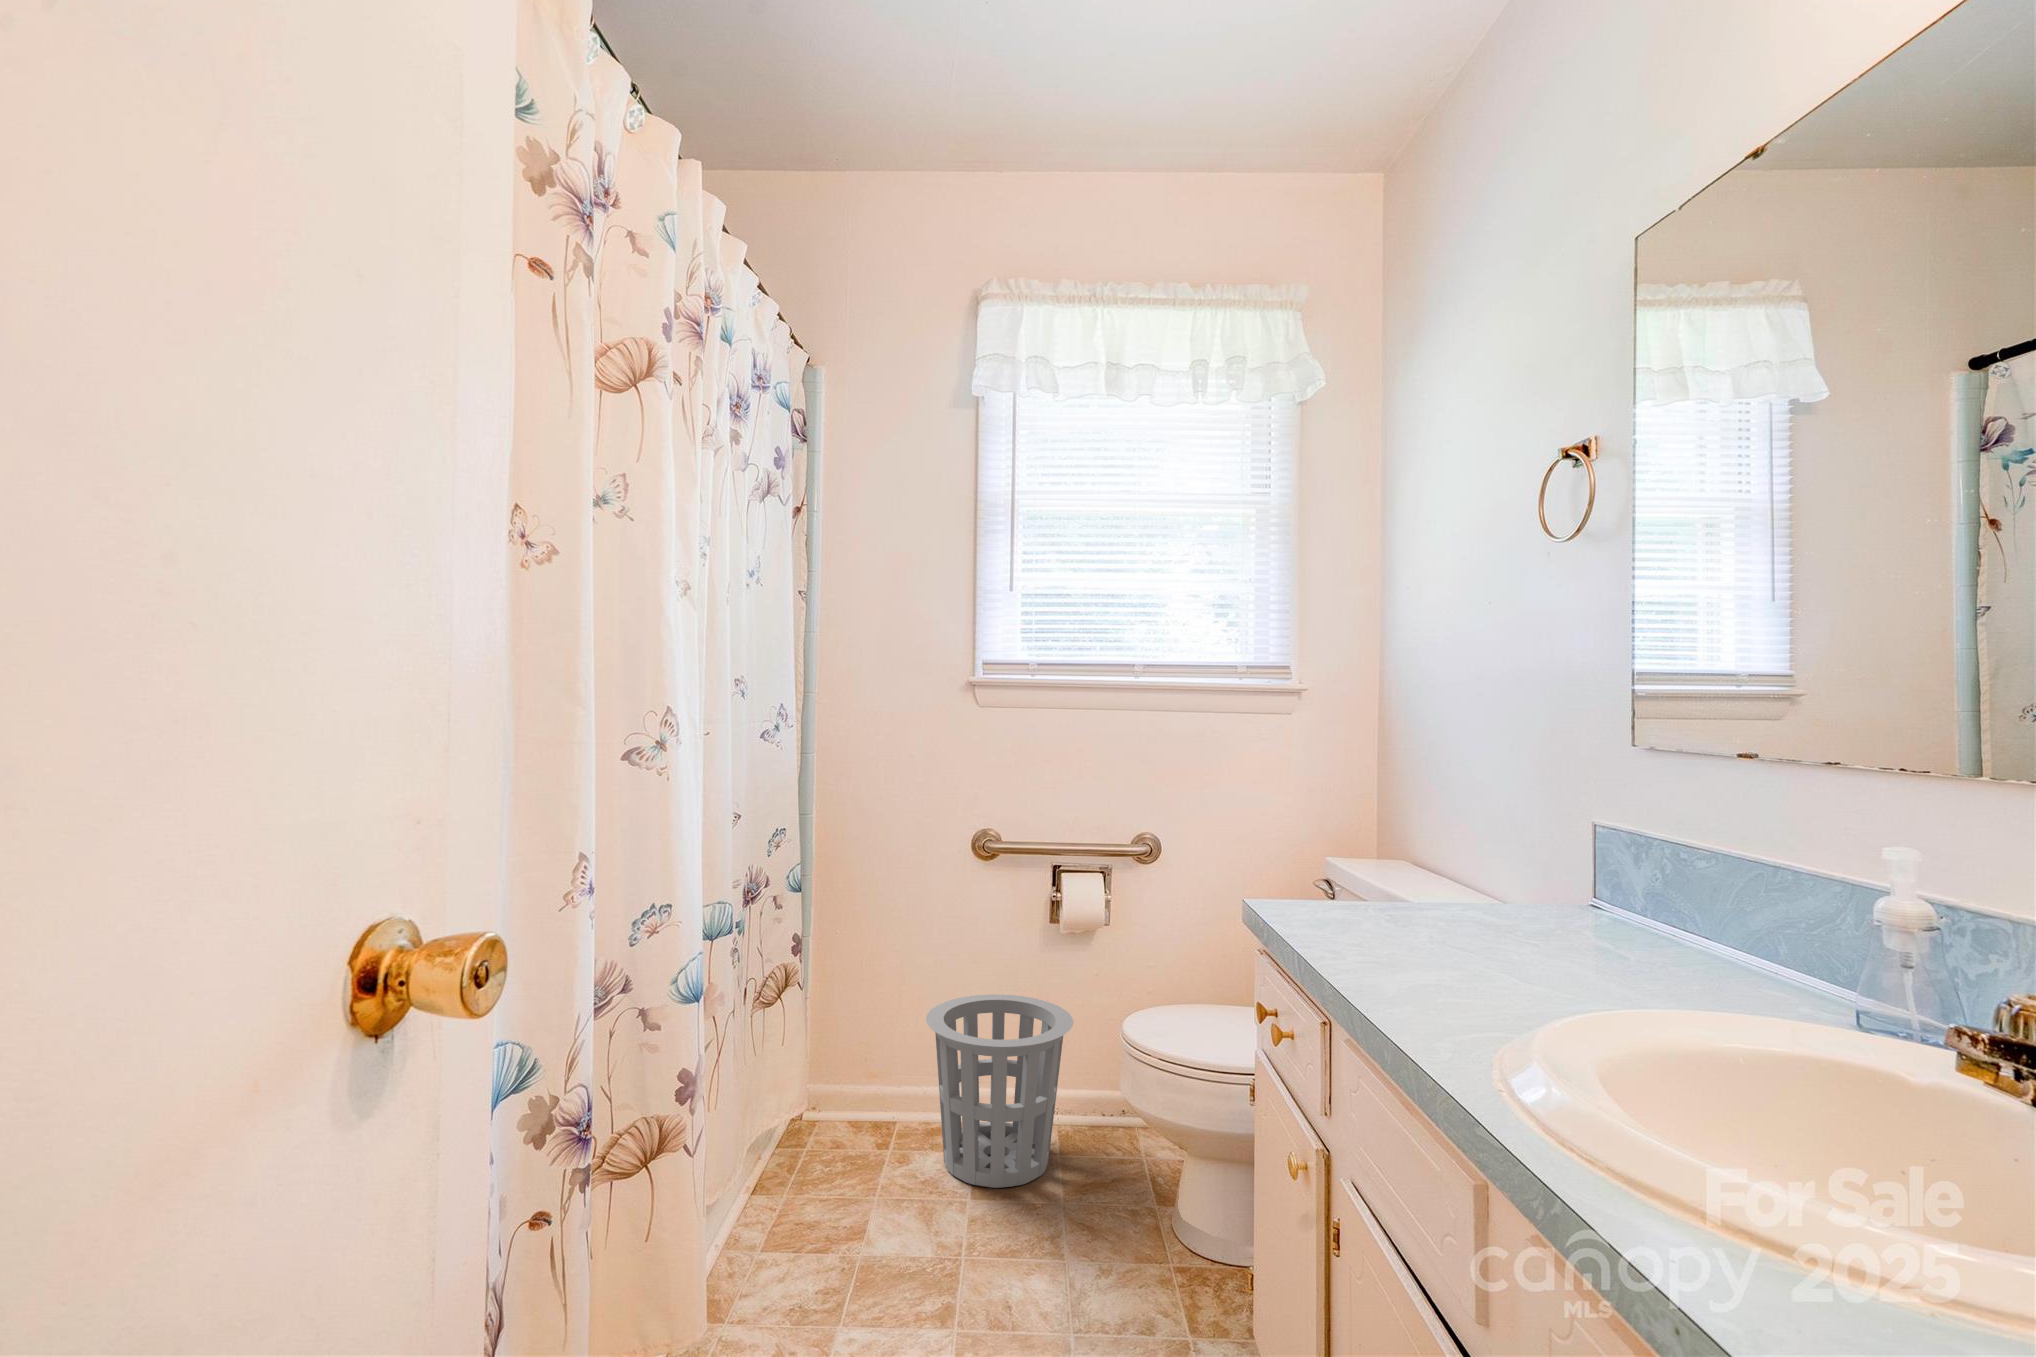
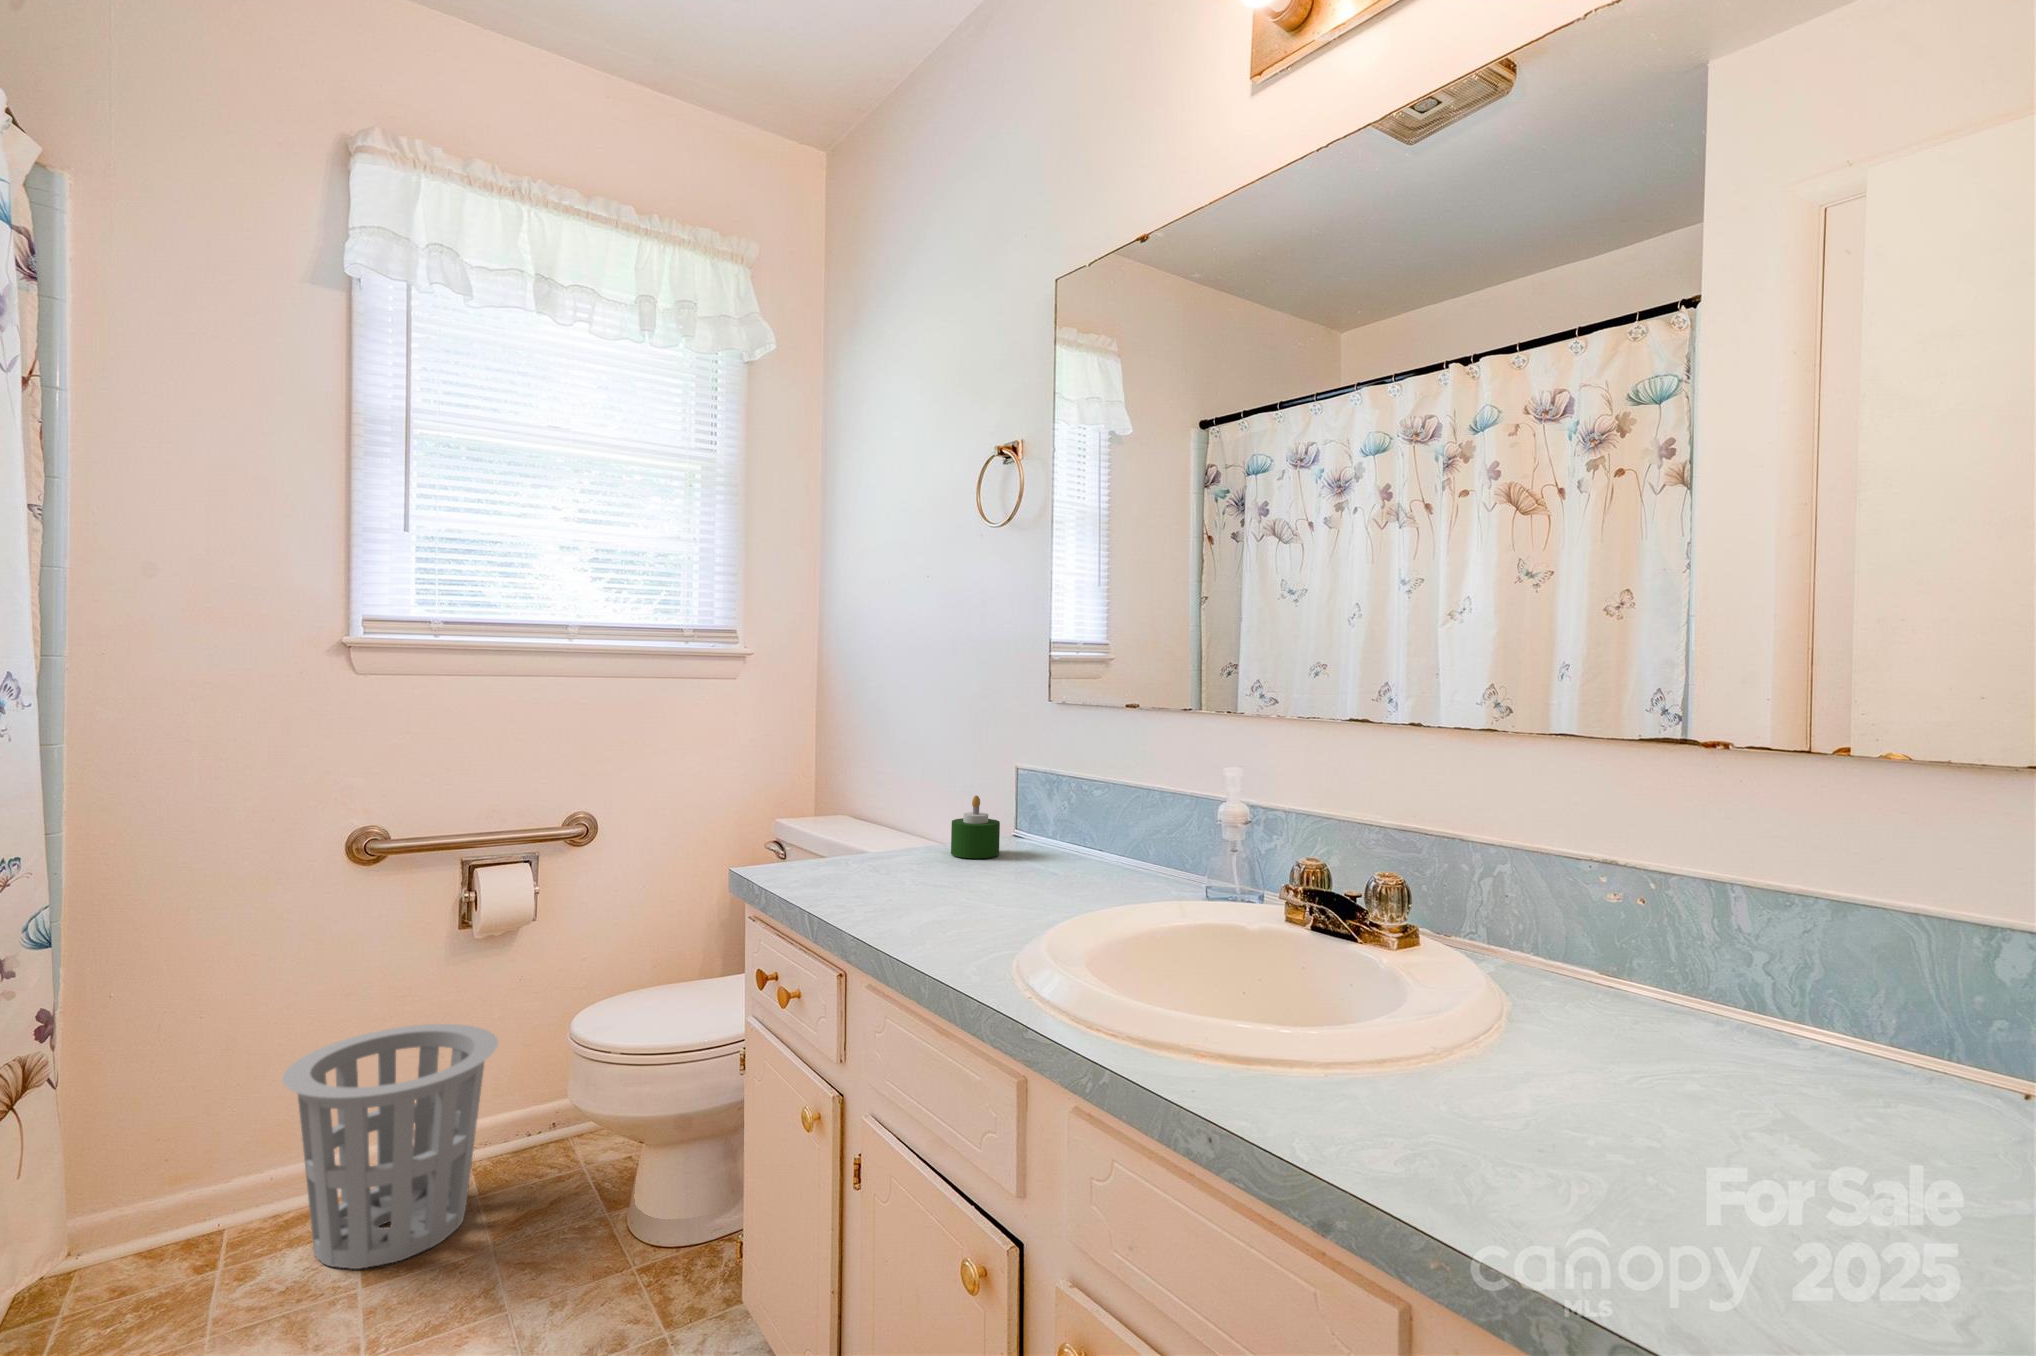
candle: none [1490,851,1555,925] -> present [951,796,1000,858]

